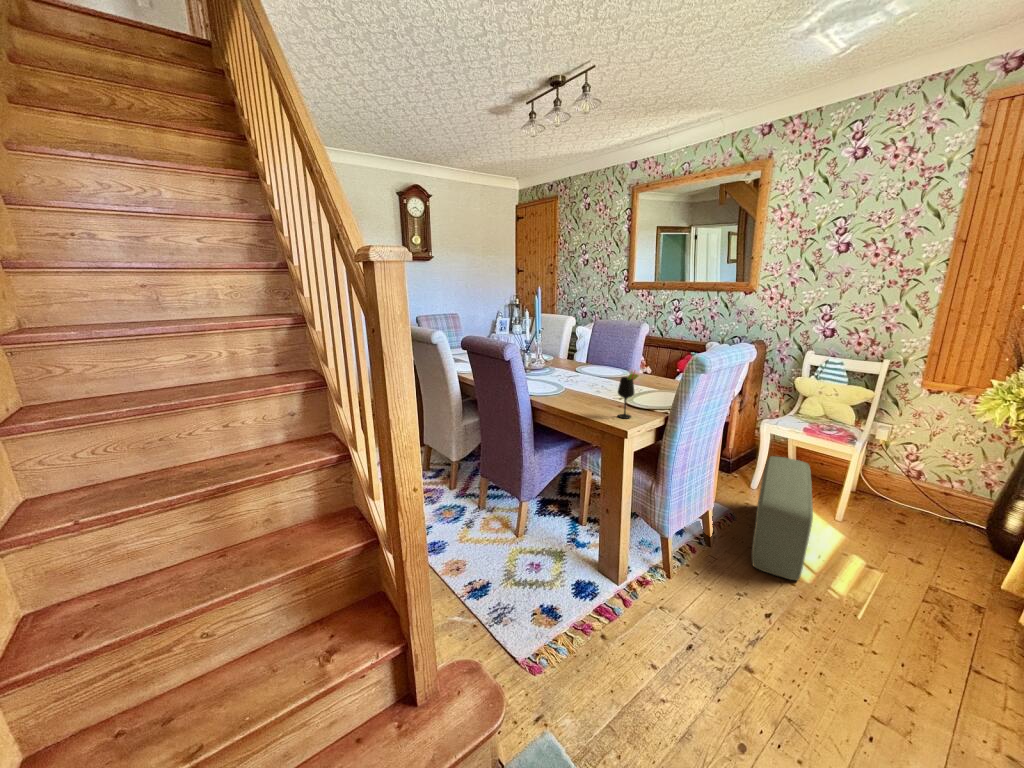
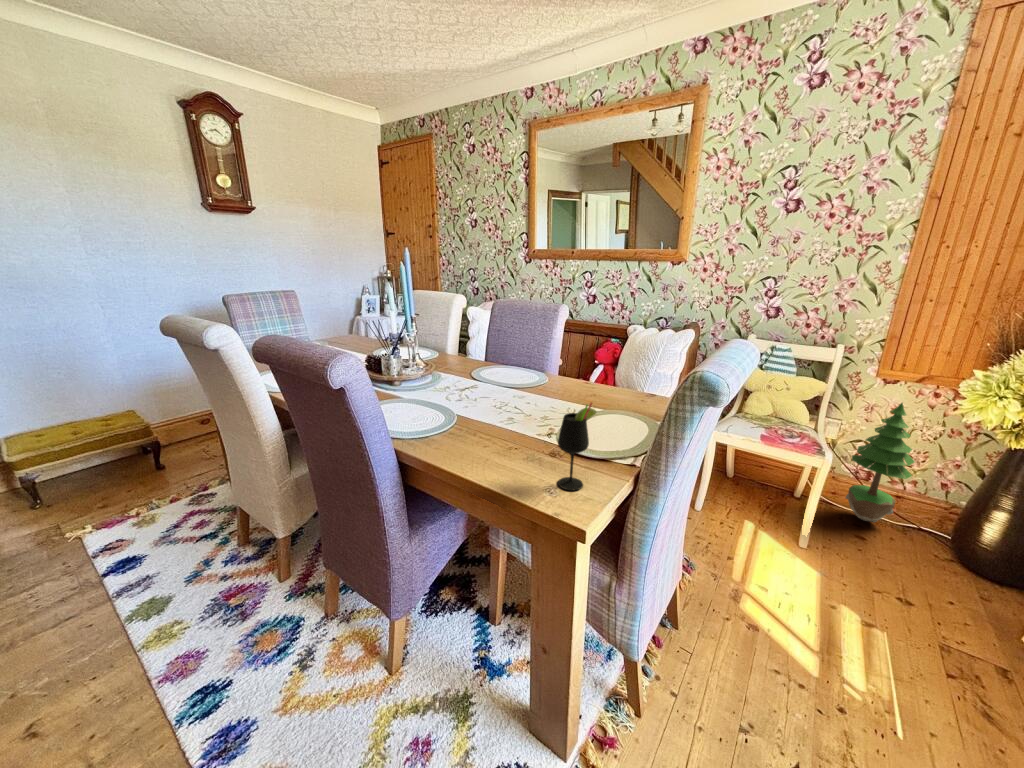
potted tree: none [892,407,950,512] -> present [846,403,915,522]
pouf: present [752,456,813,580] -> none [718,478,835,681]

